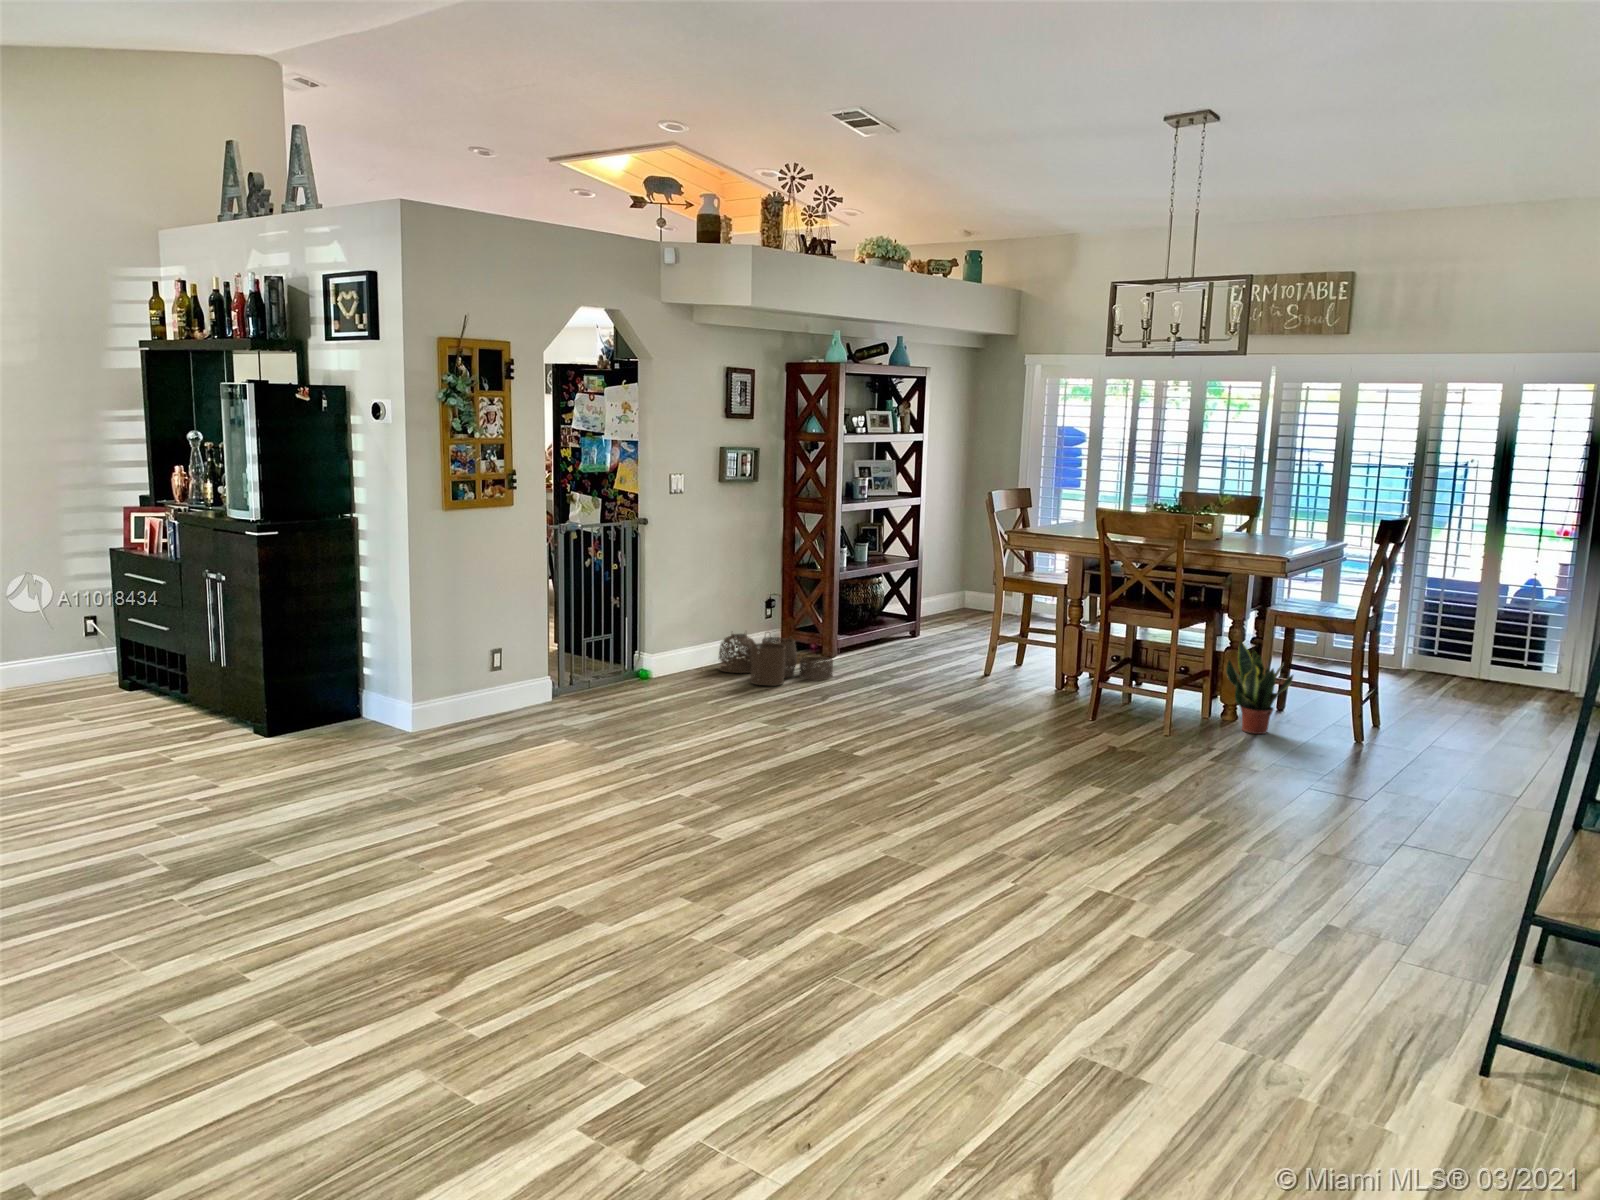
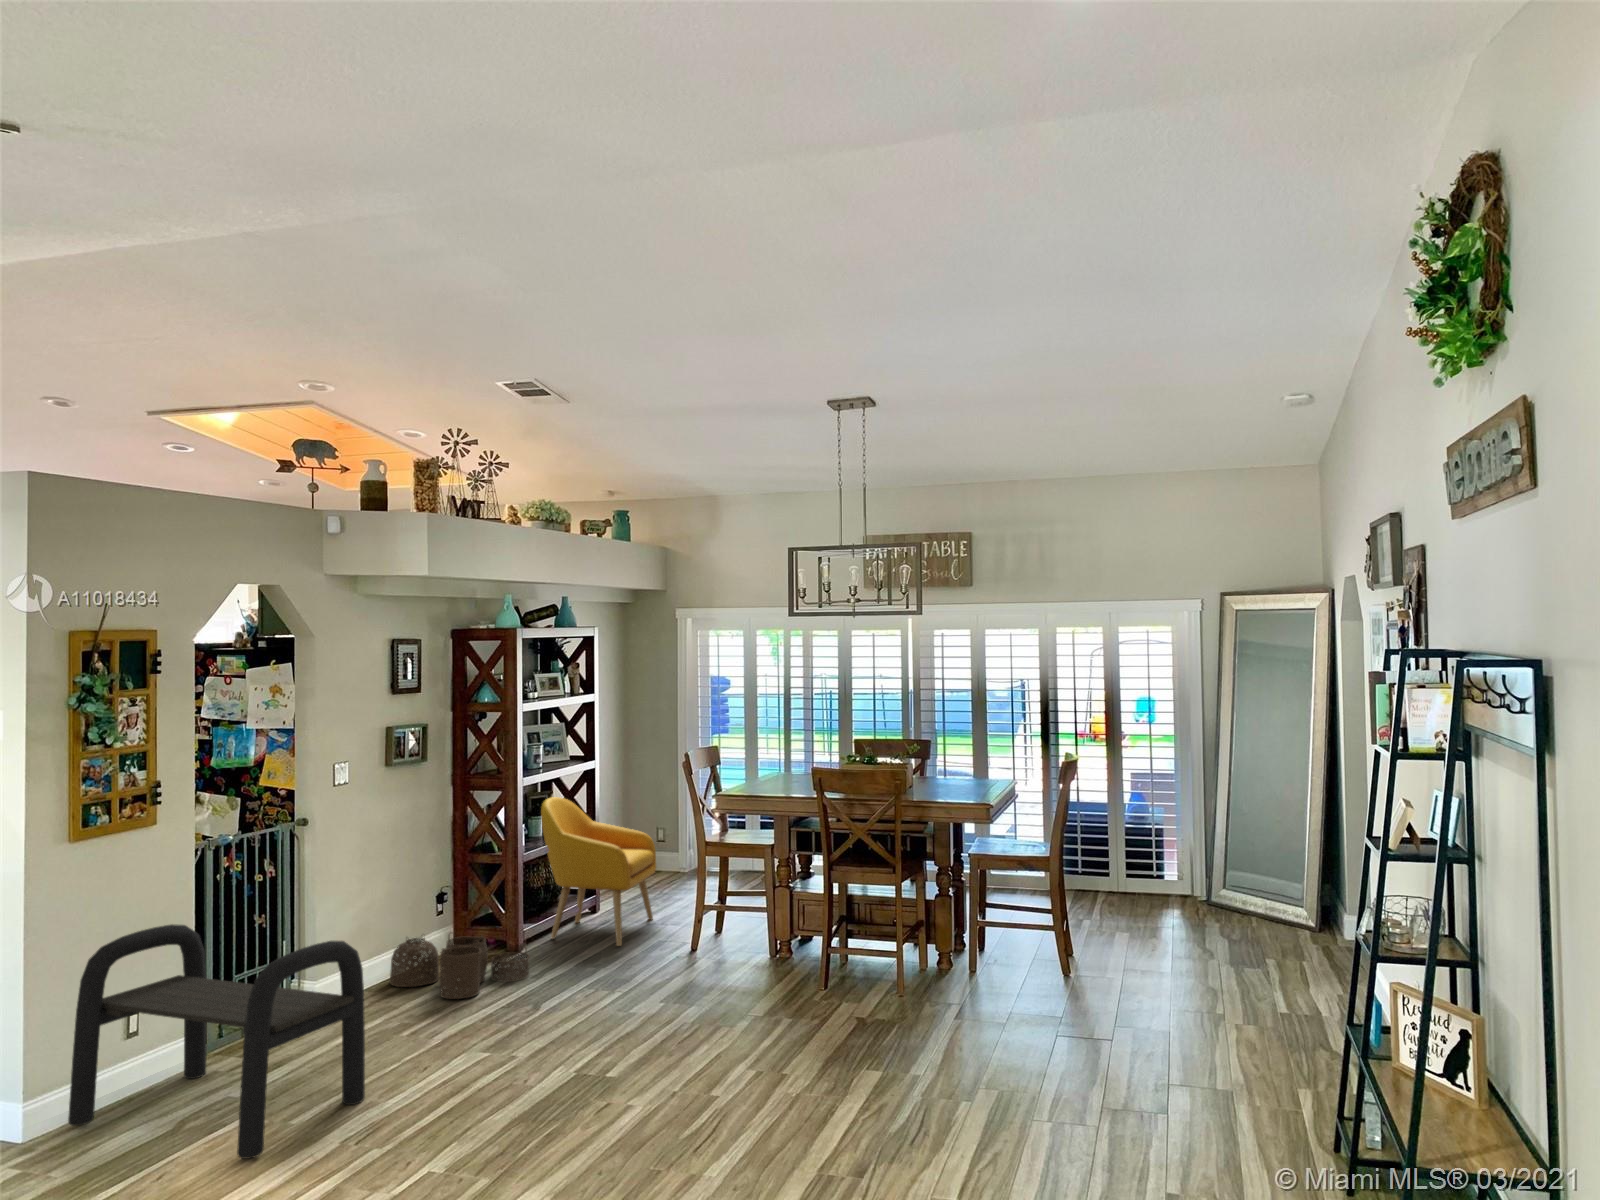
armchair: none [863,528,973,667] -> present [541,797,656,946]
bench: none [453,585,654,760] -> present [68,924,365,1159]
potted plant: present [1226,641,1293,734] -> none [934,887,992,977]

